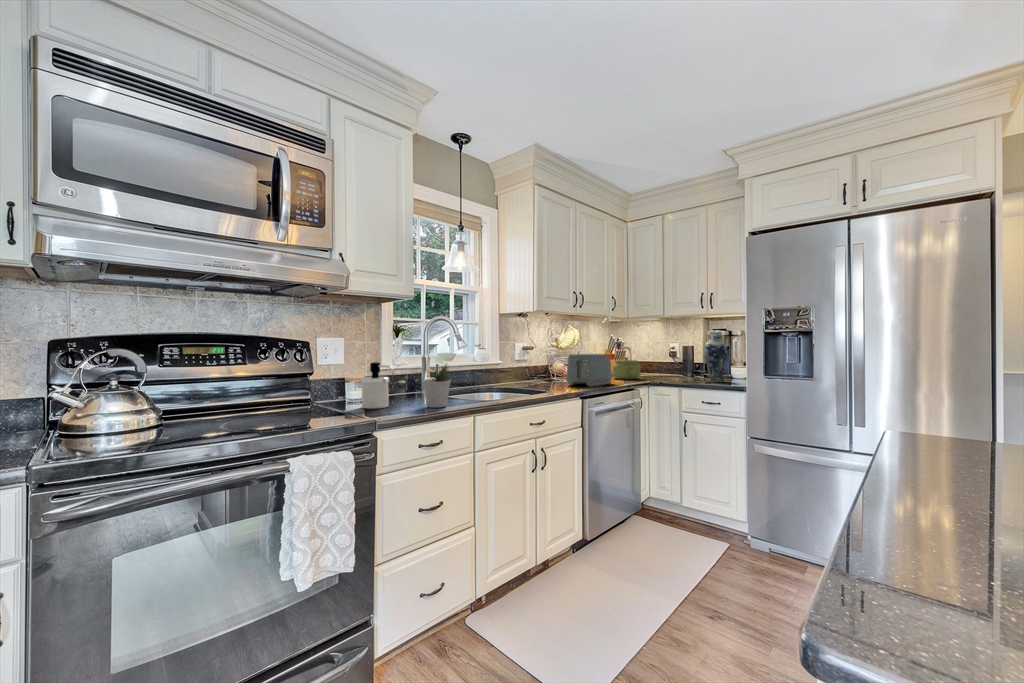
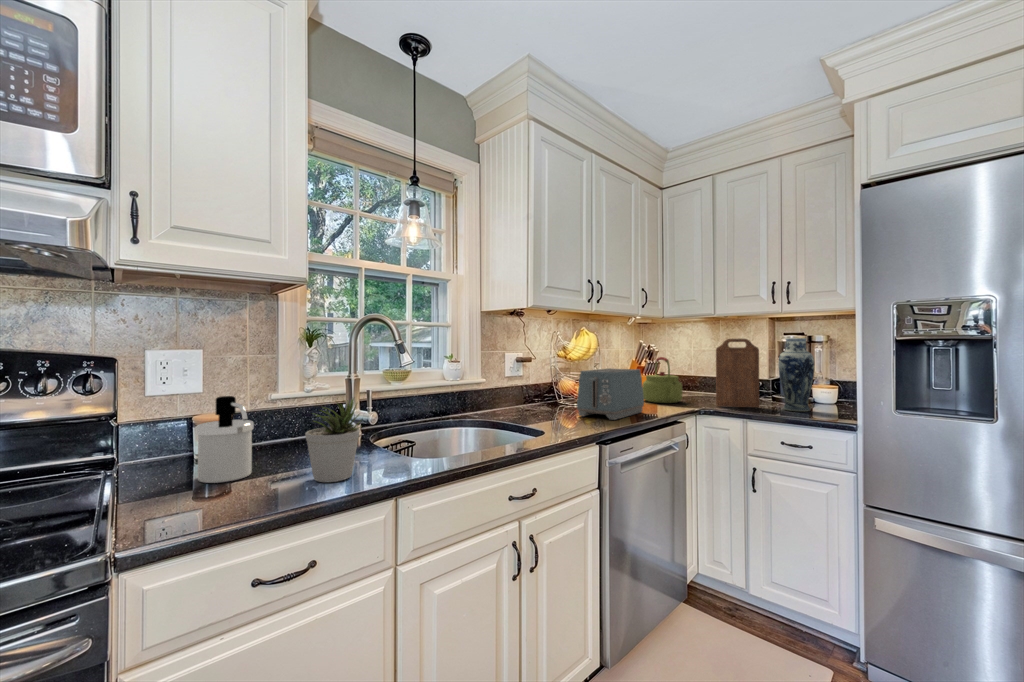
cutting board: none [663,333,692,381] -> present [716,339,759,407]

